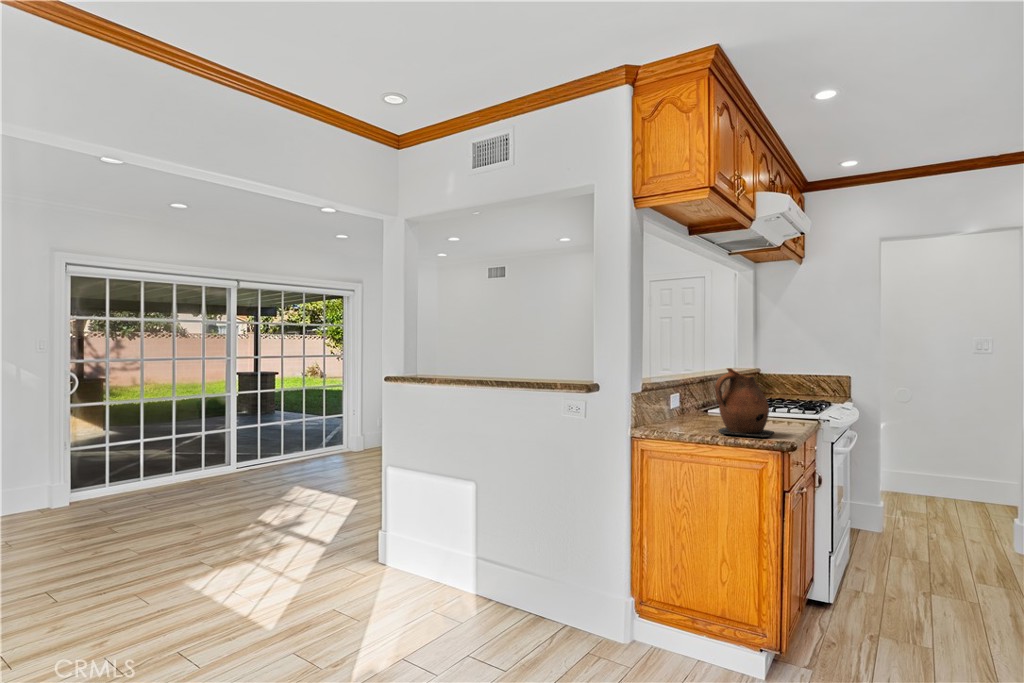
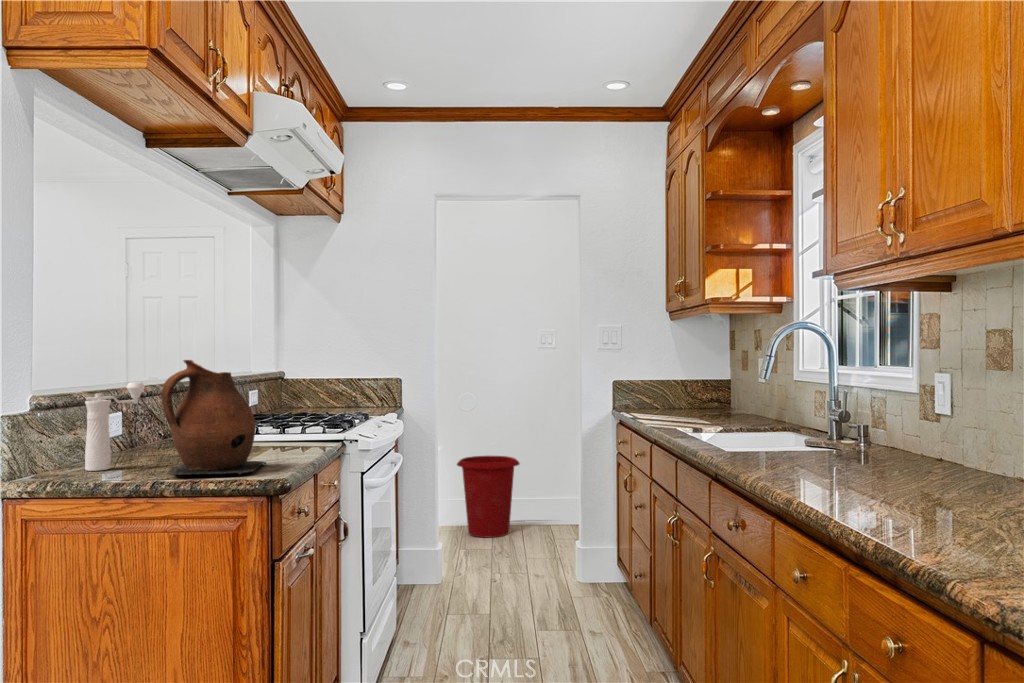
pepper mill: none [669,378,698,427] -> present [85,382,145,471]
waste bin: none [898,440,962,509] -> present [457,456,520,538]

